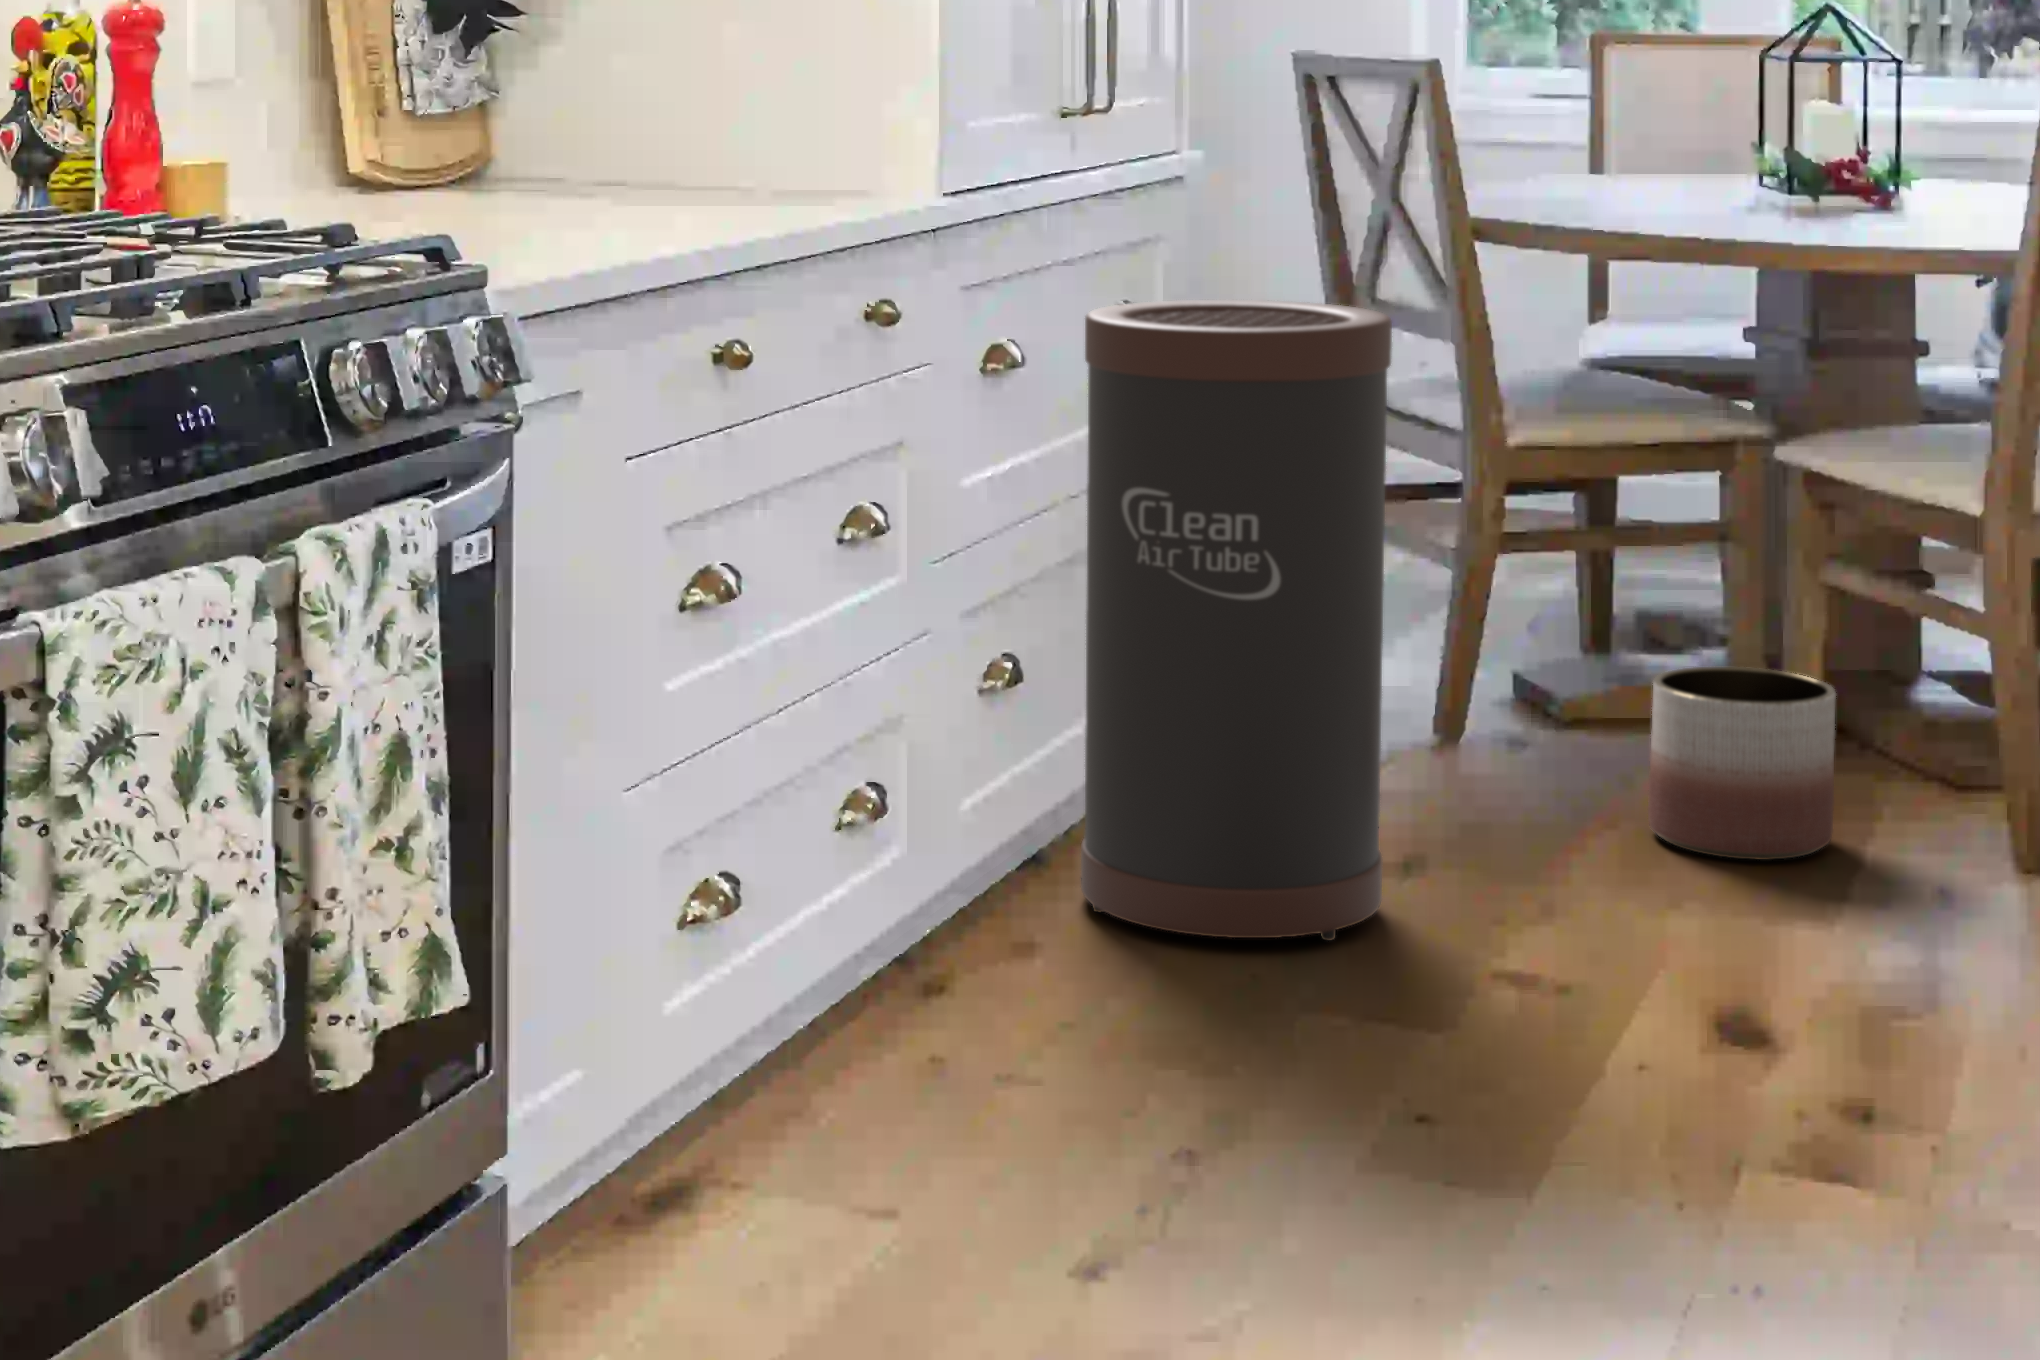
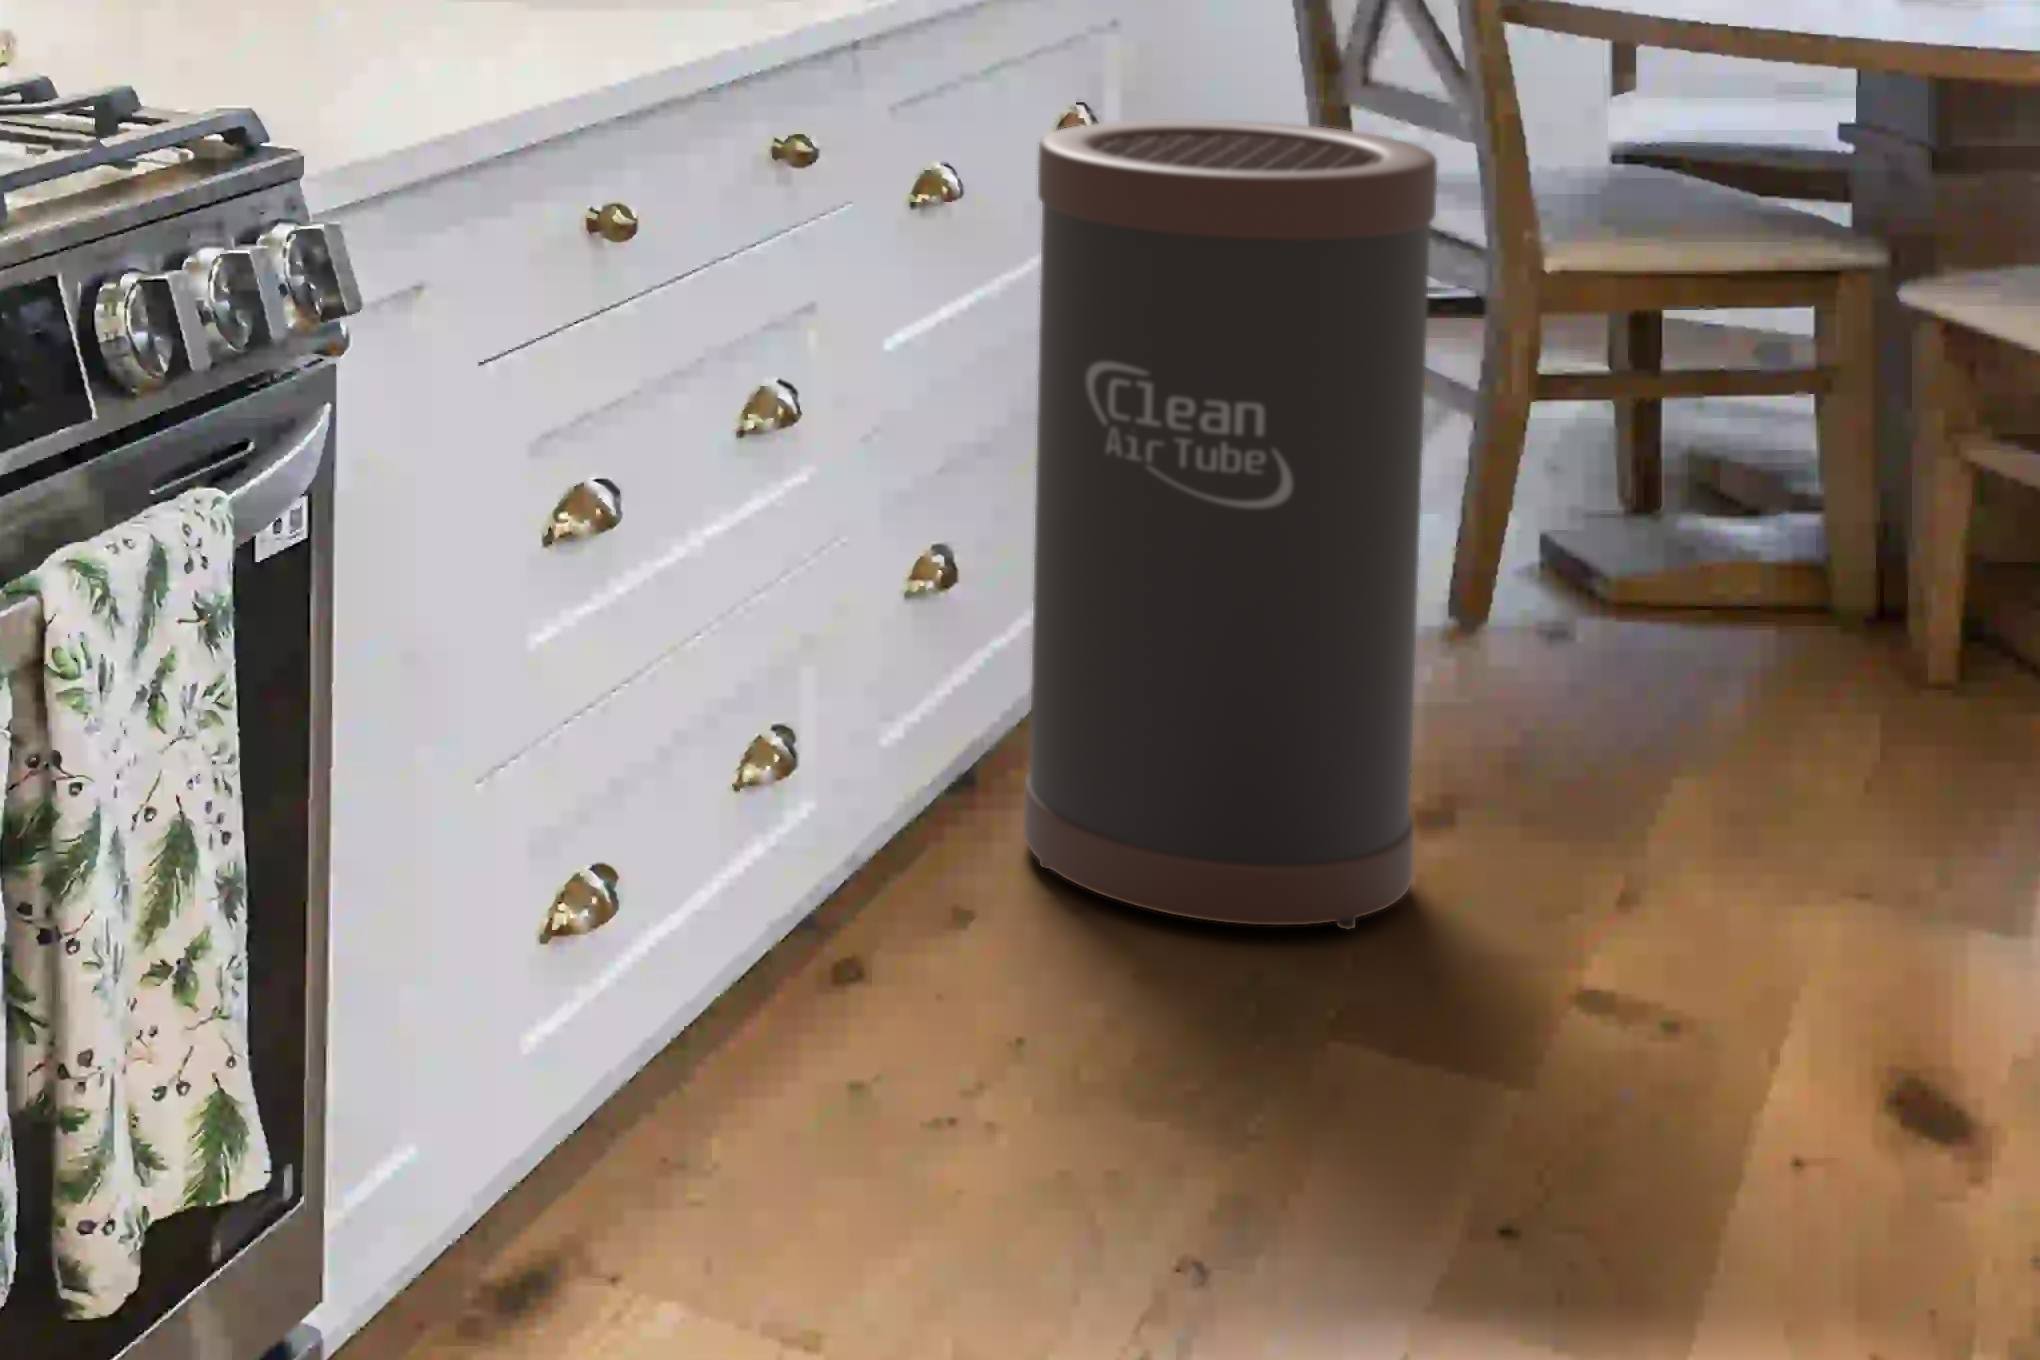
planter: present [1648,667,1836,860] -> none [1748,575,2006,831]

